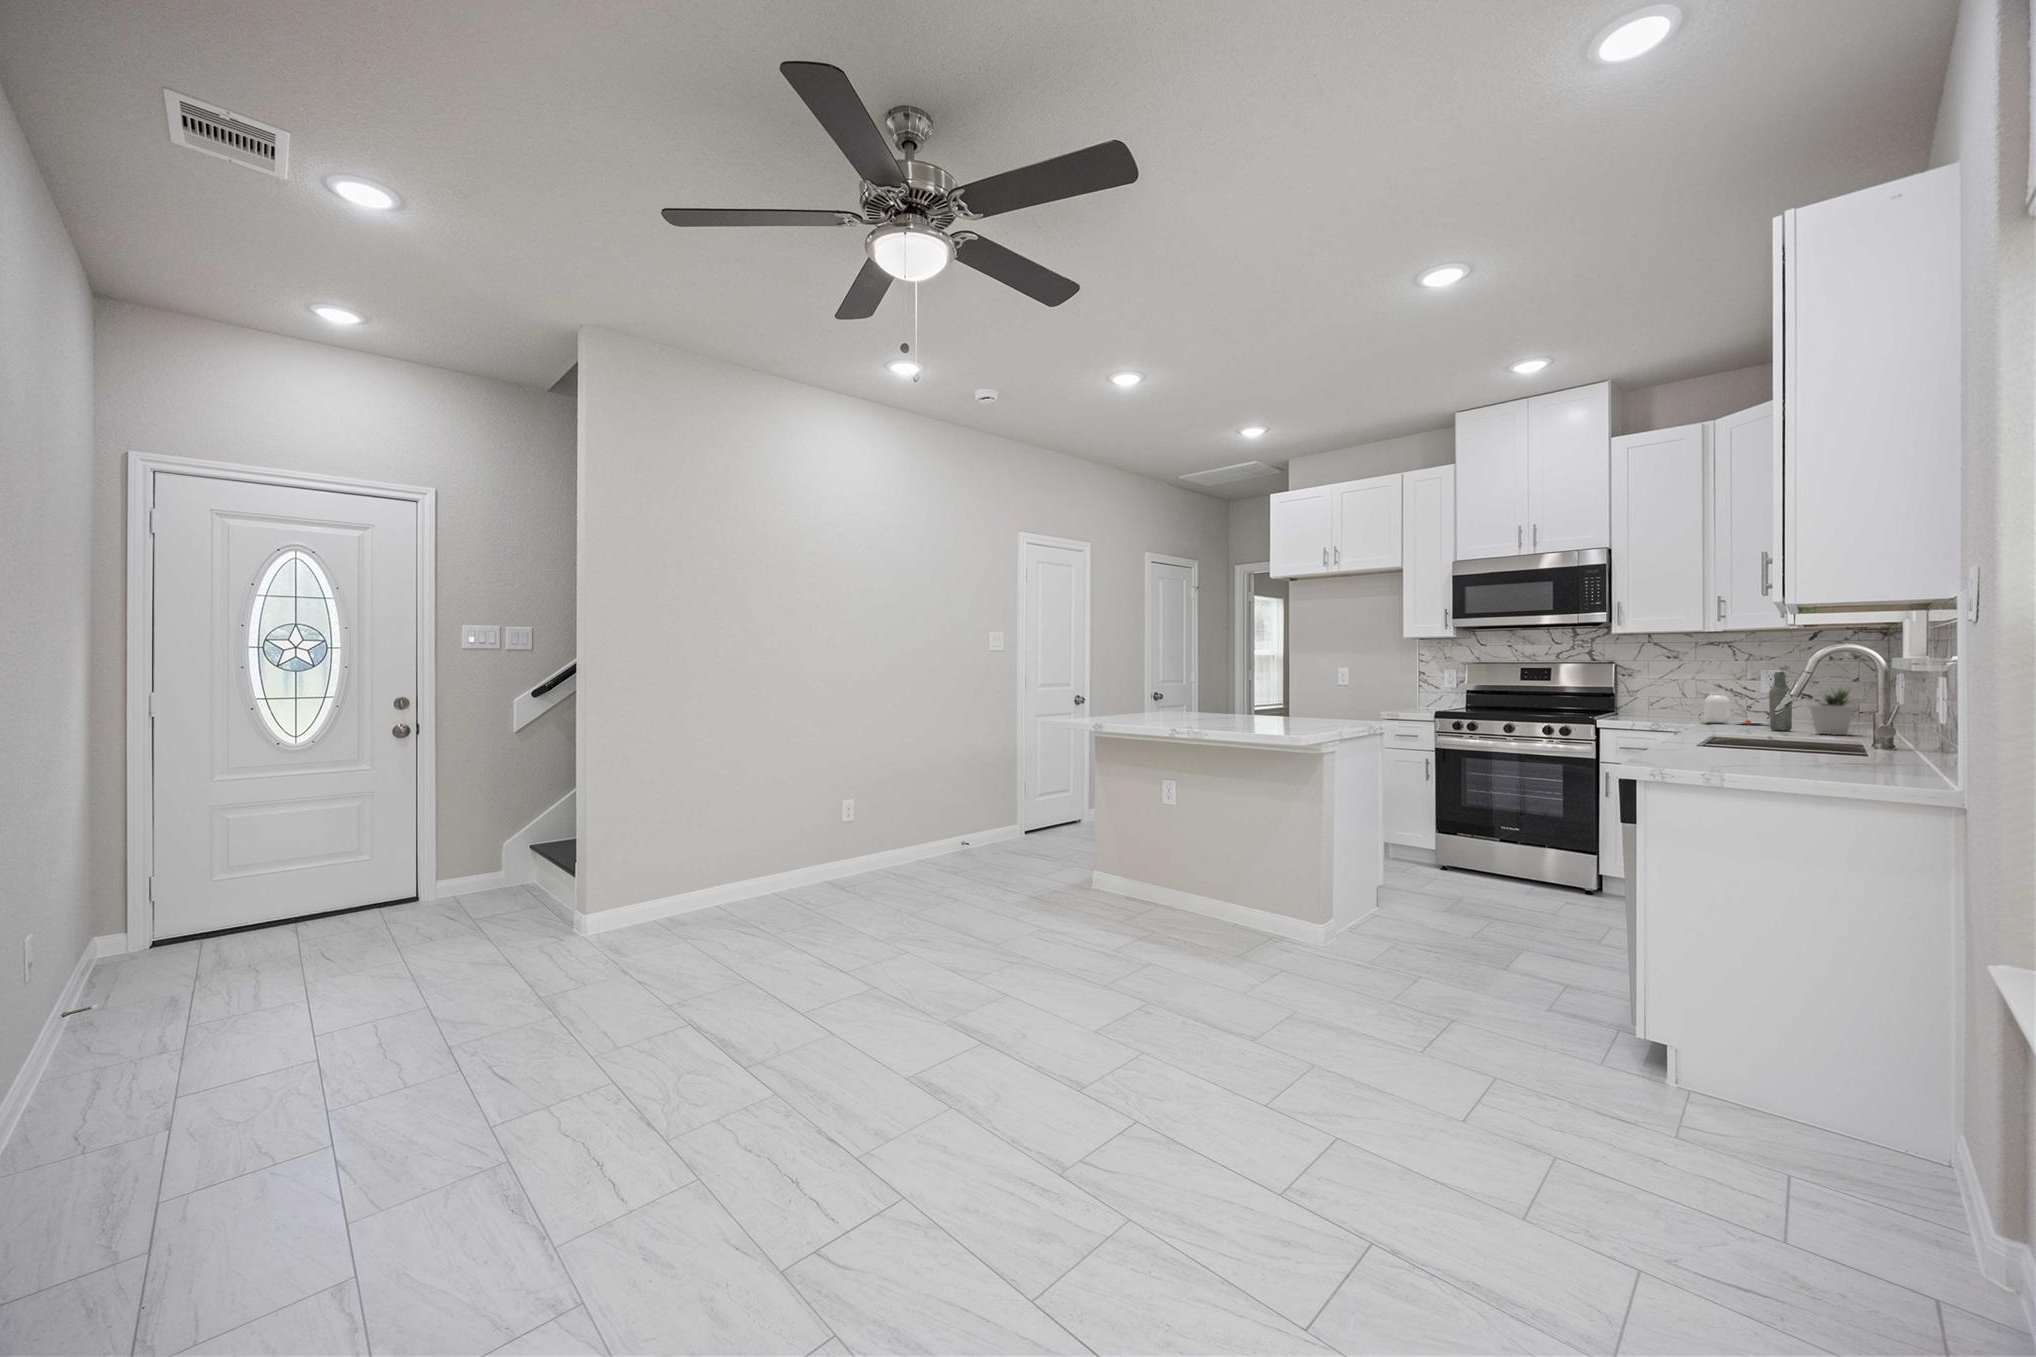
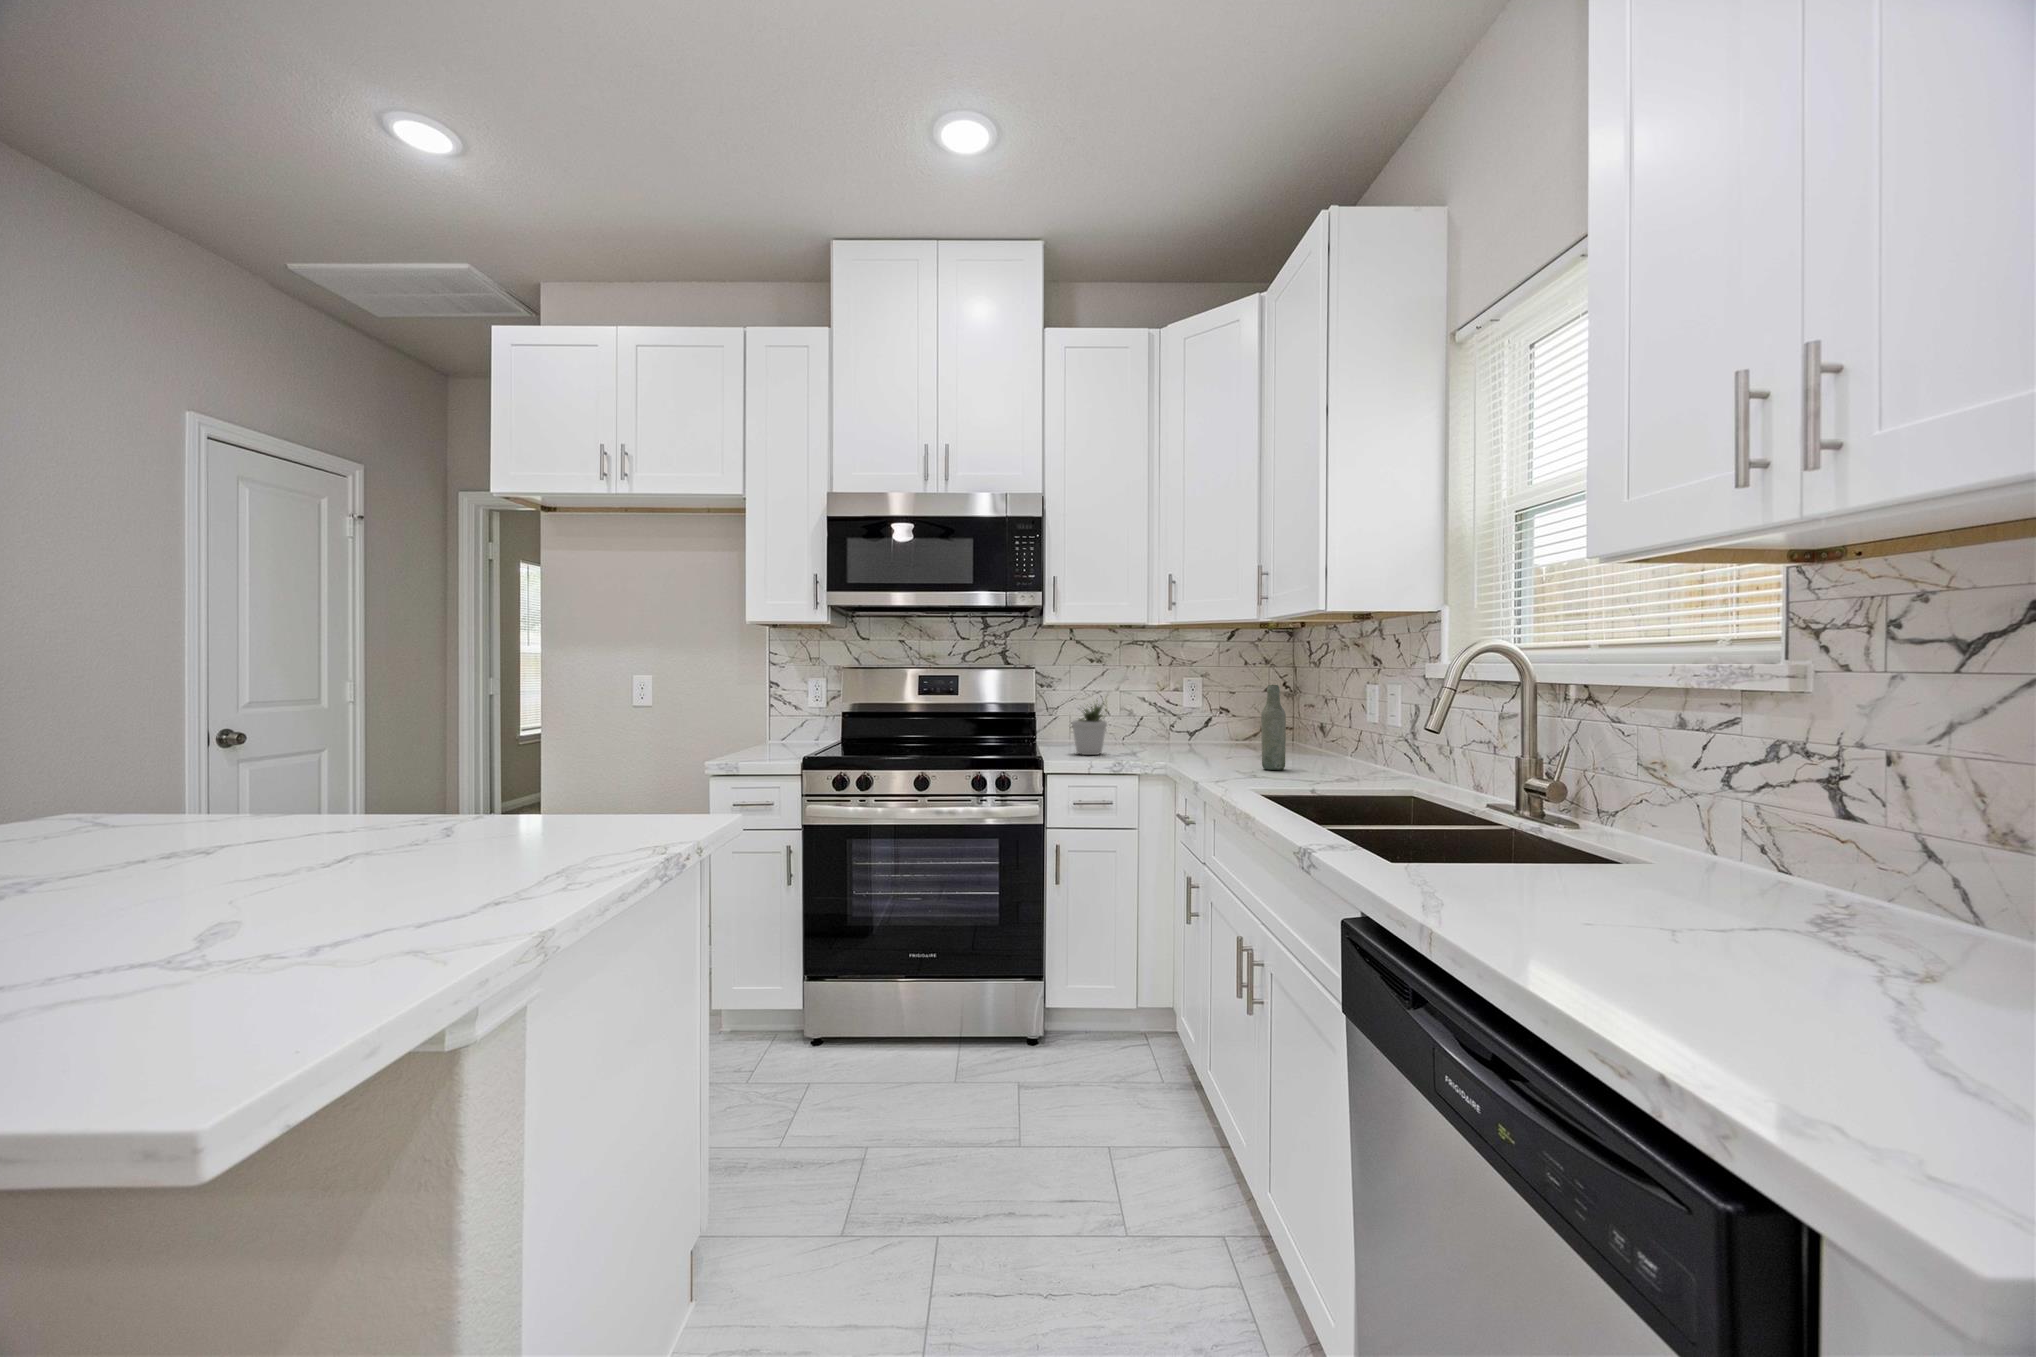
potted plant: present [1810,689,1854,735] -> present [1072,703,1107,755]
jar: present [1700,692,1768,725] -> none [1154,711,1226,757]

